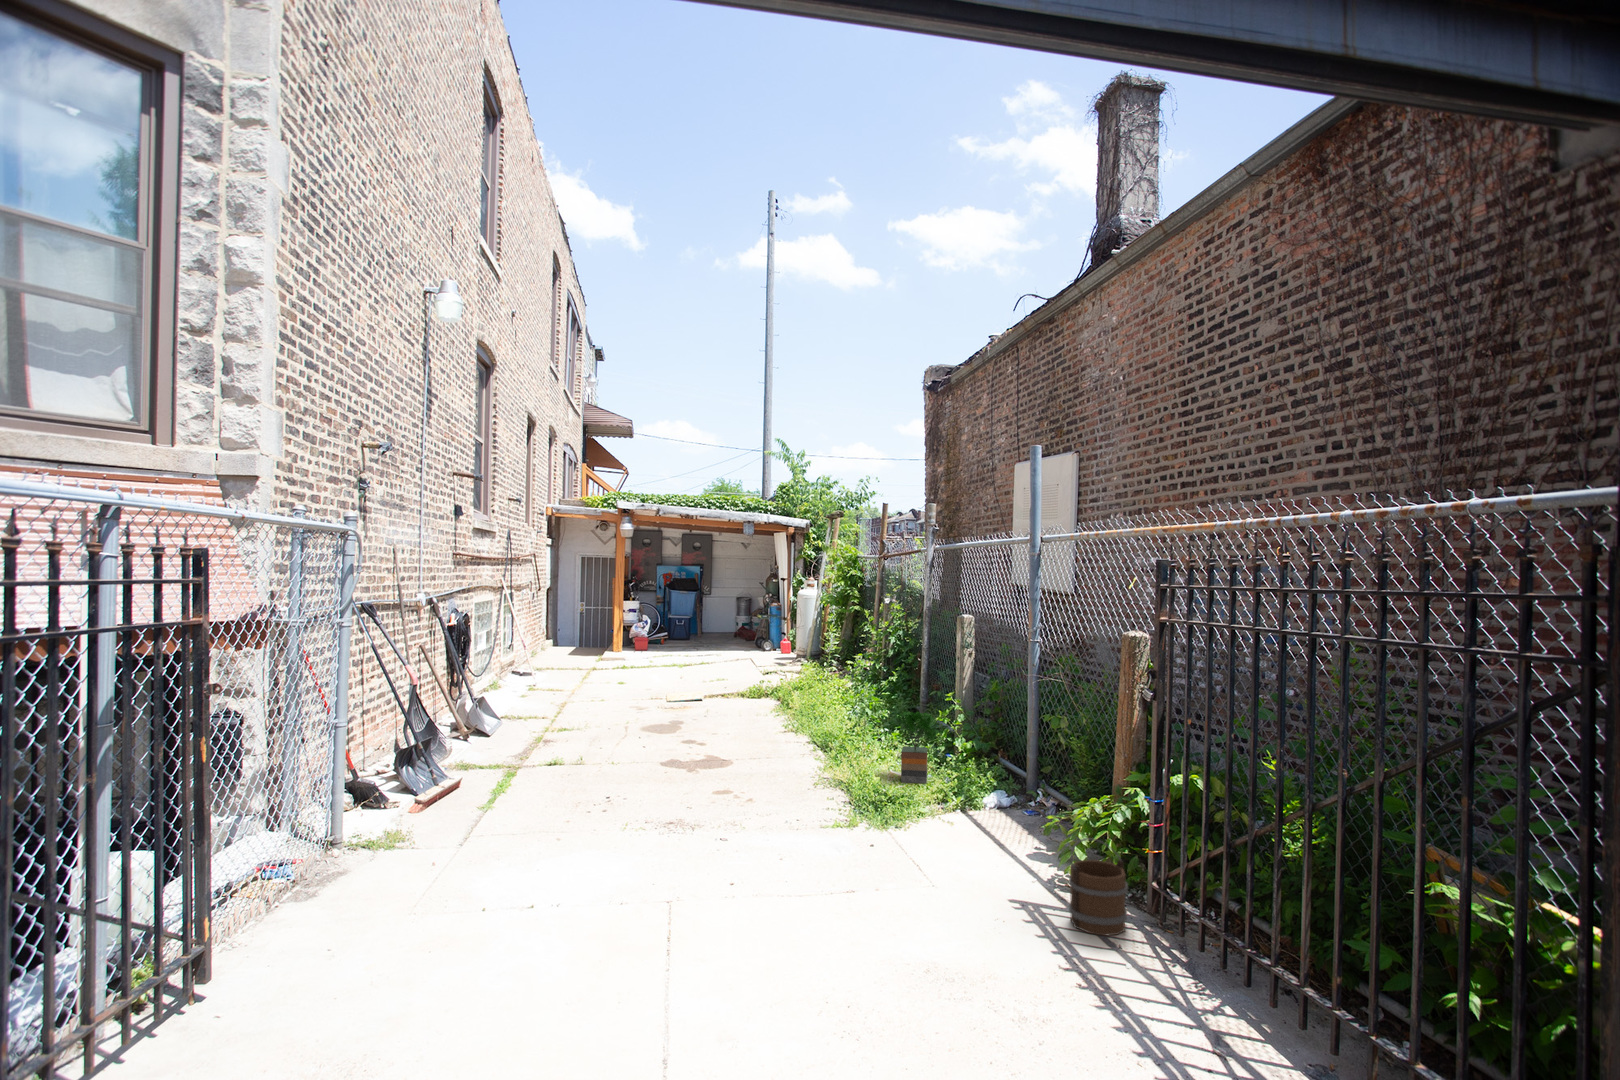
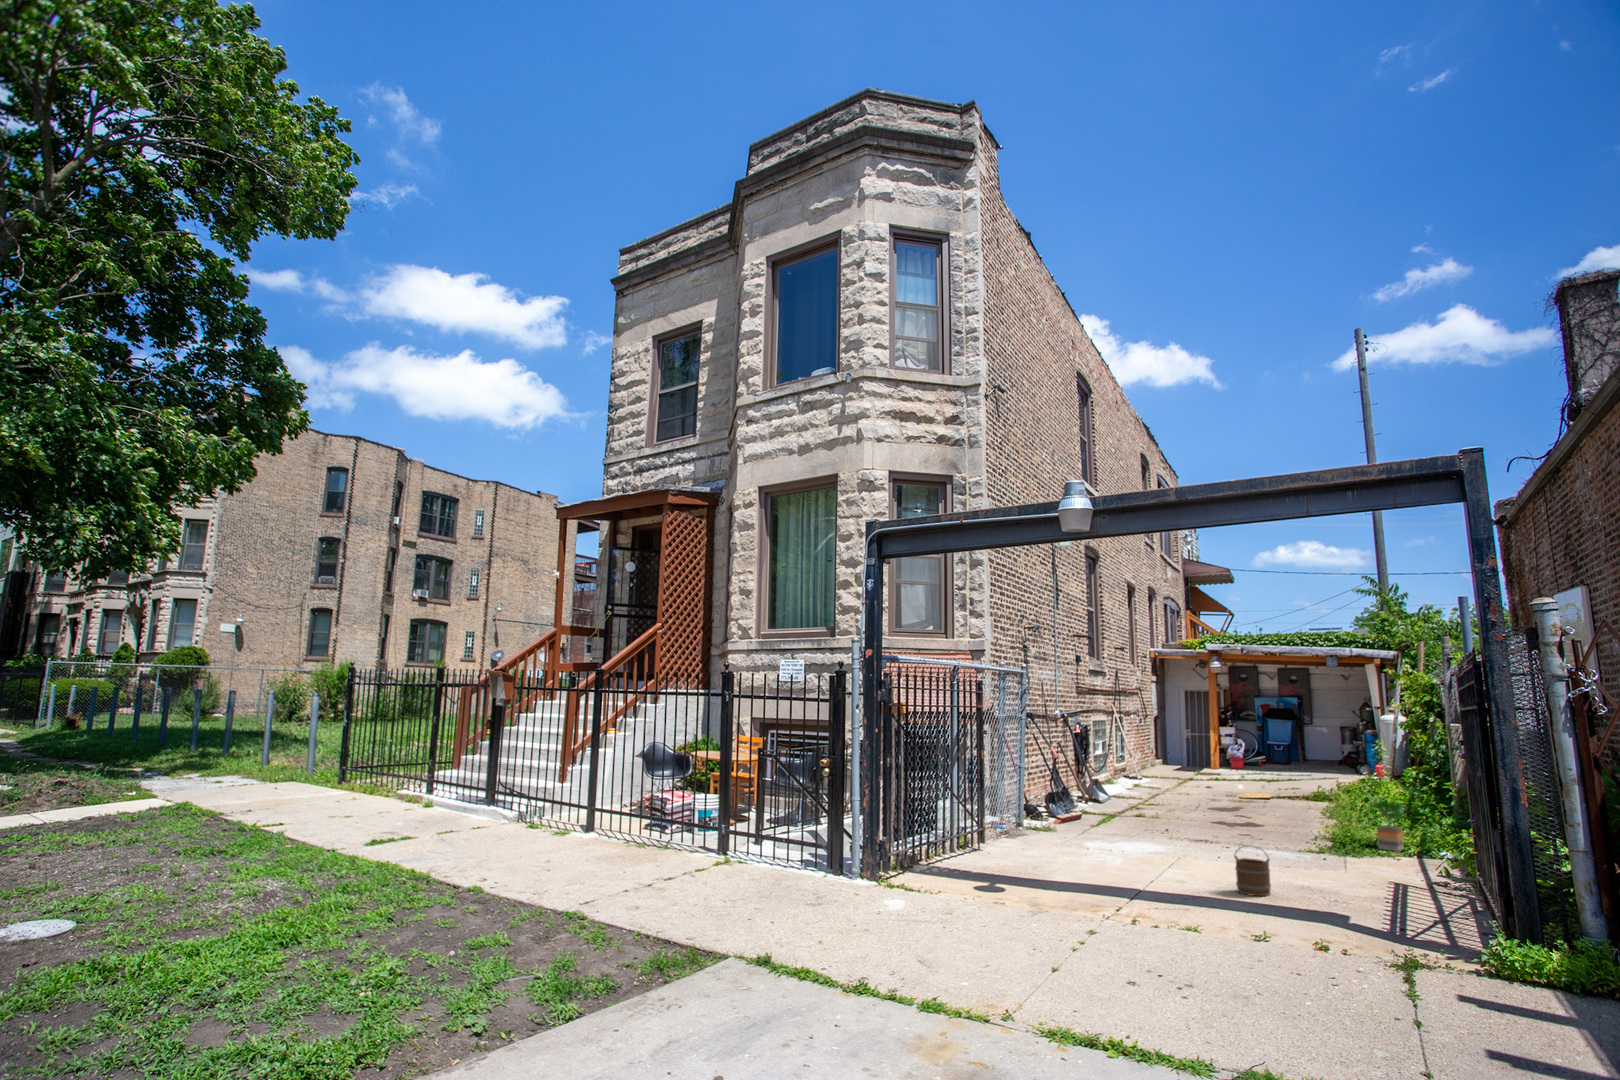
bucket: present [1069,838,1128,936] -> present [1234,849,1271,896]

